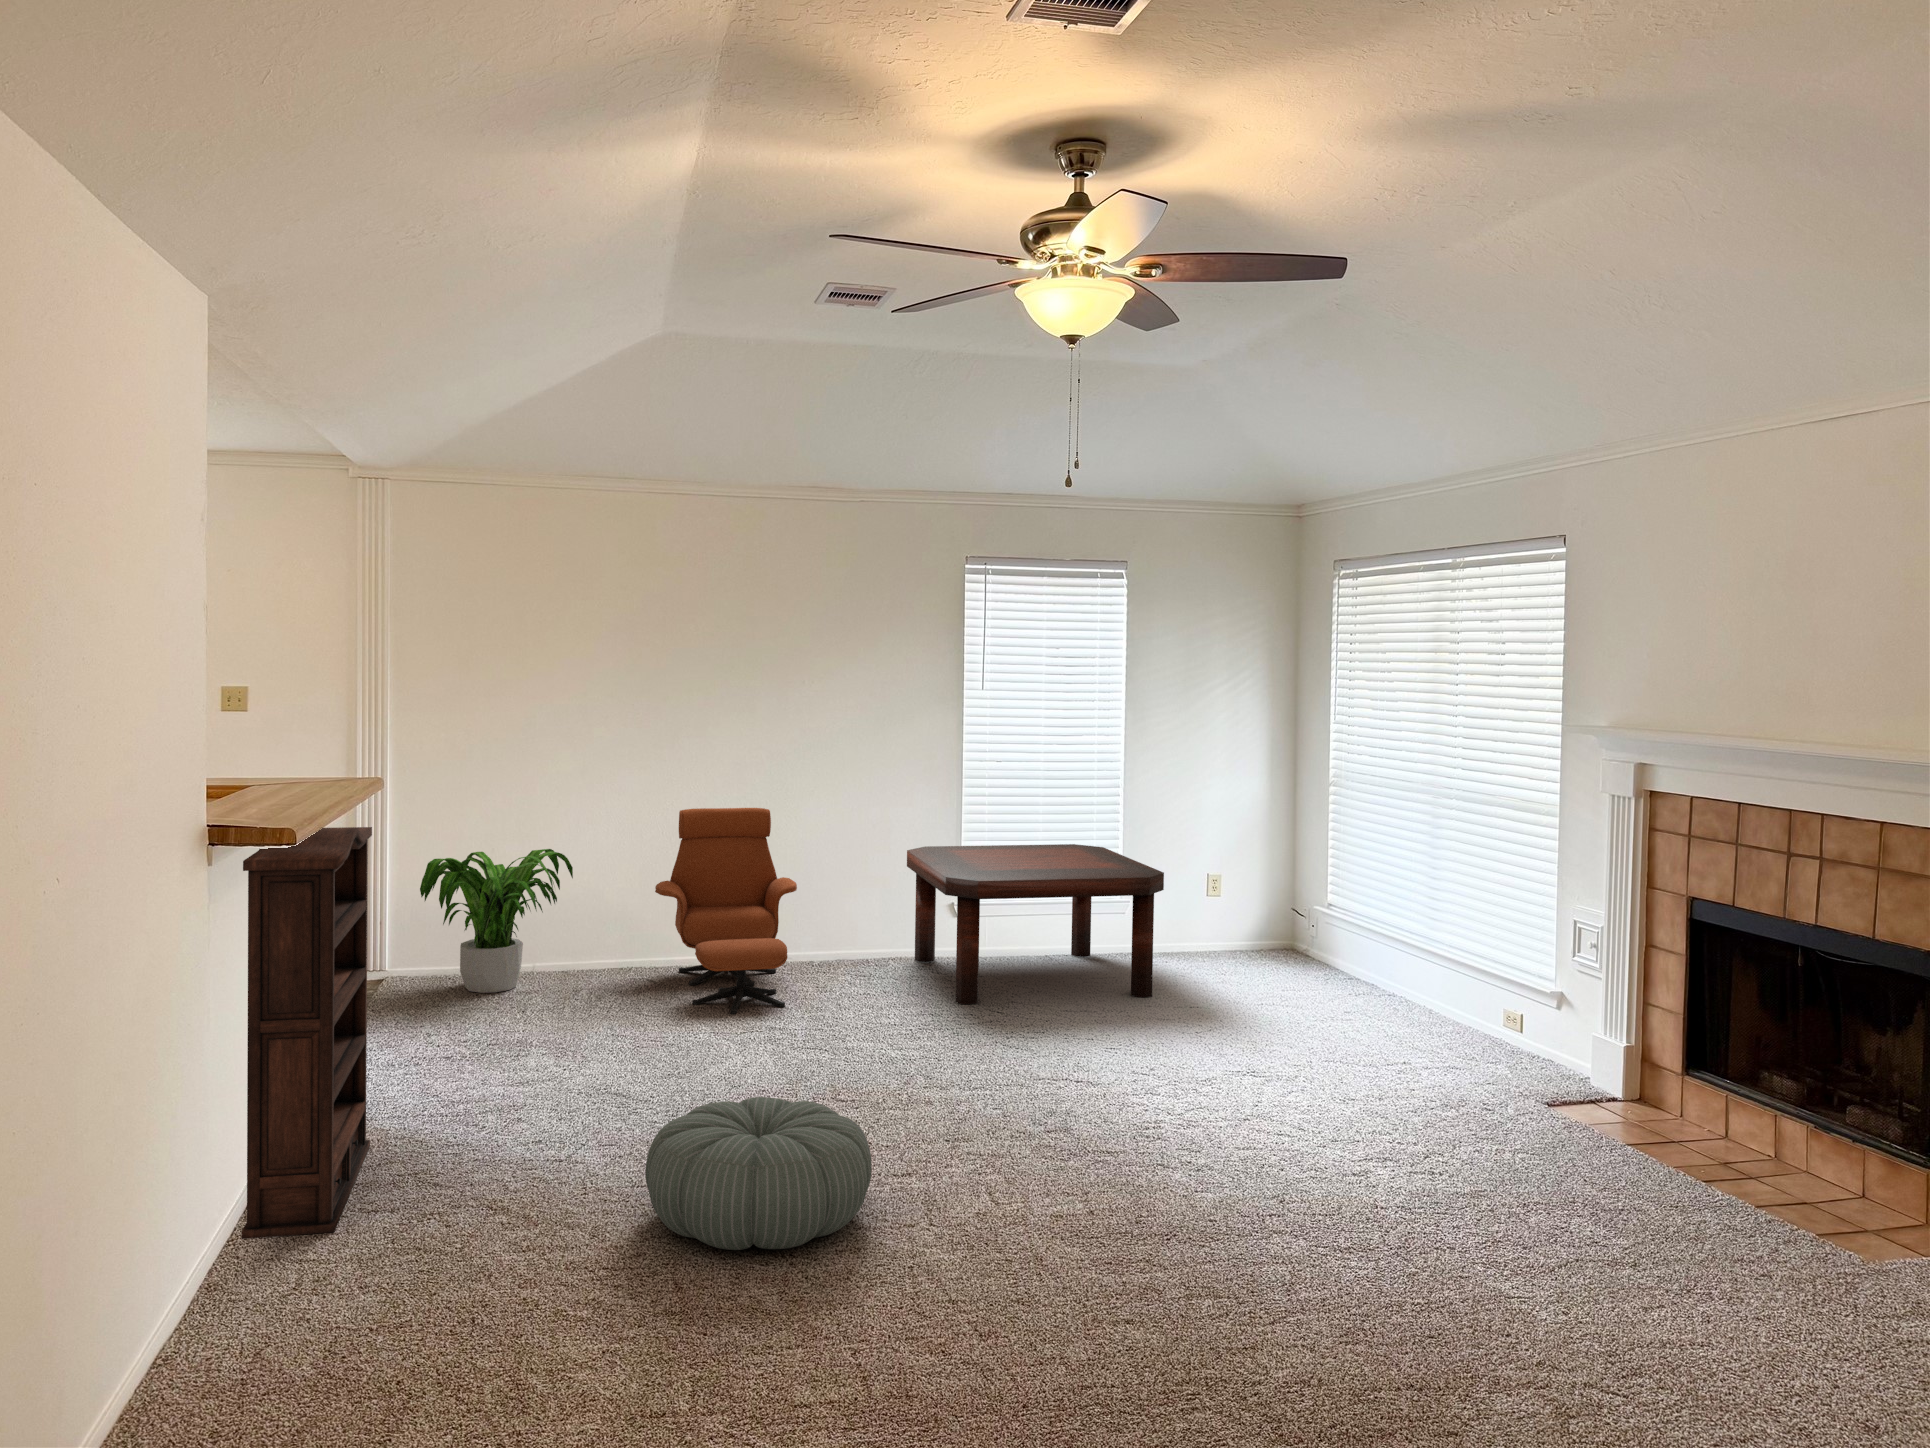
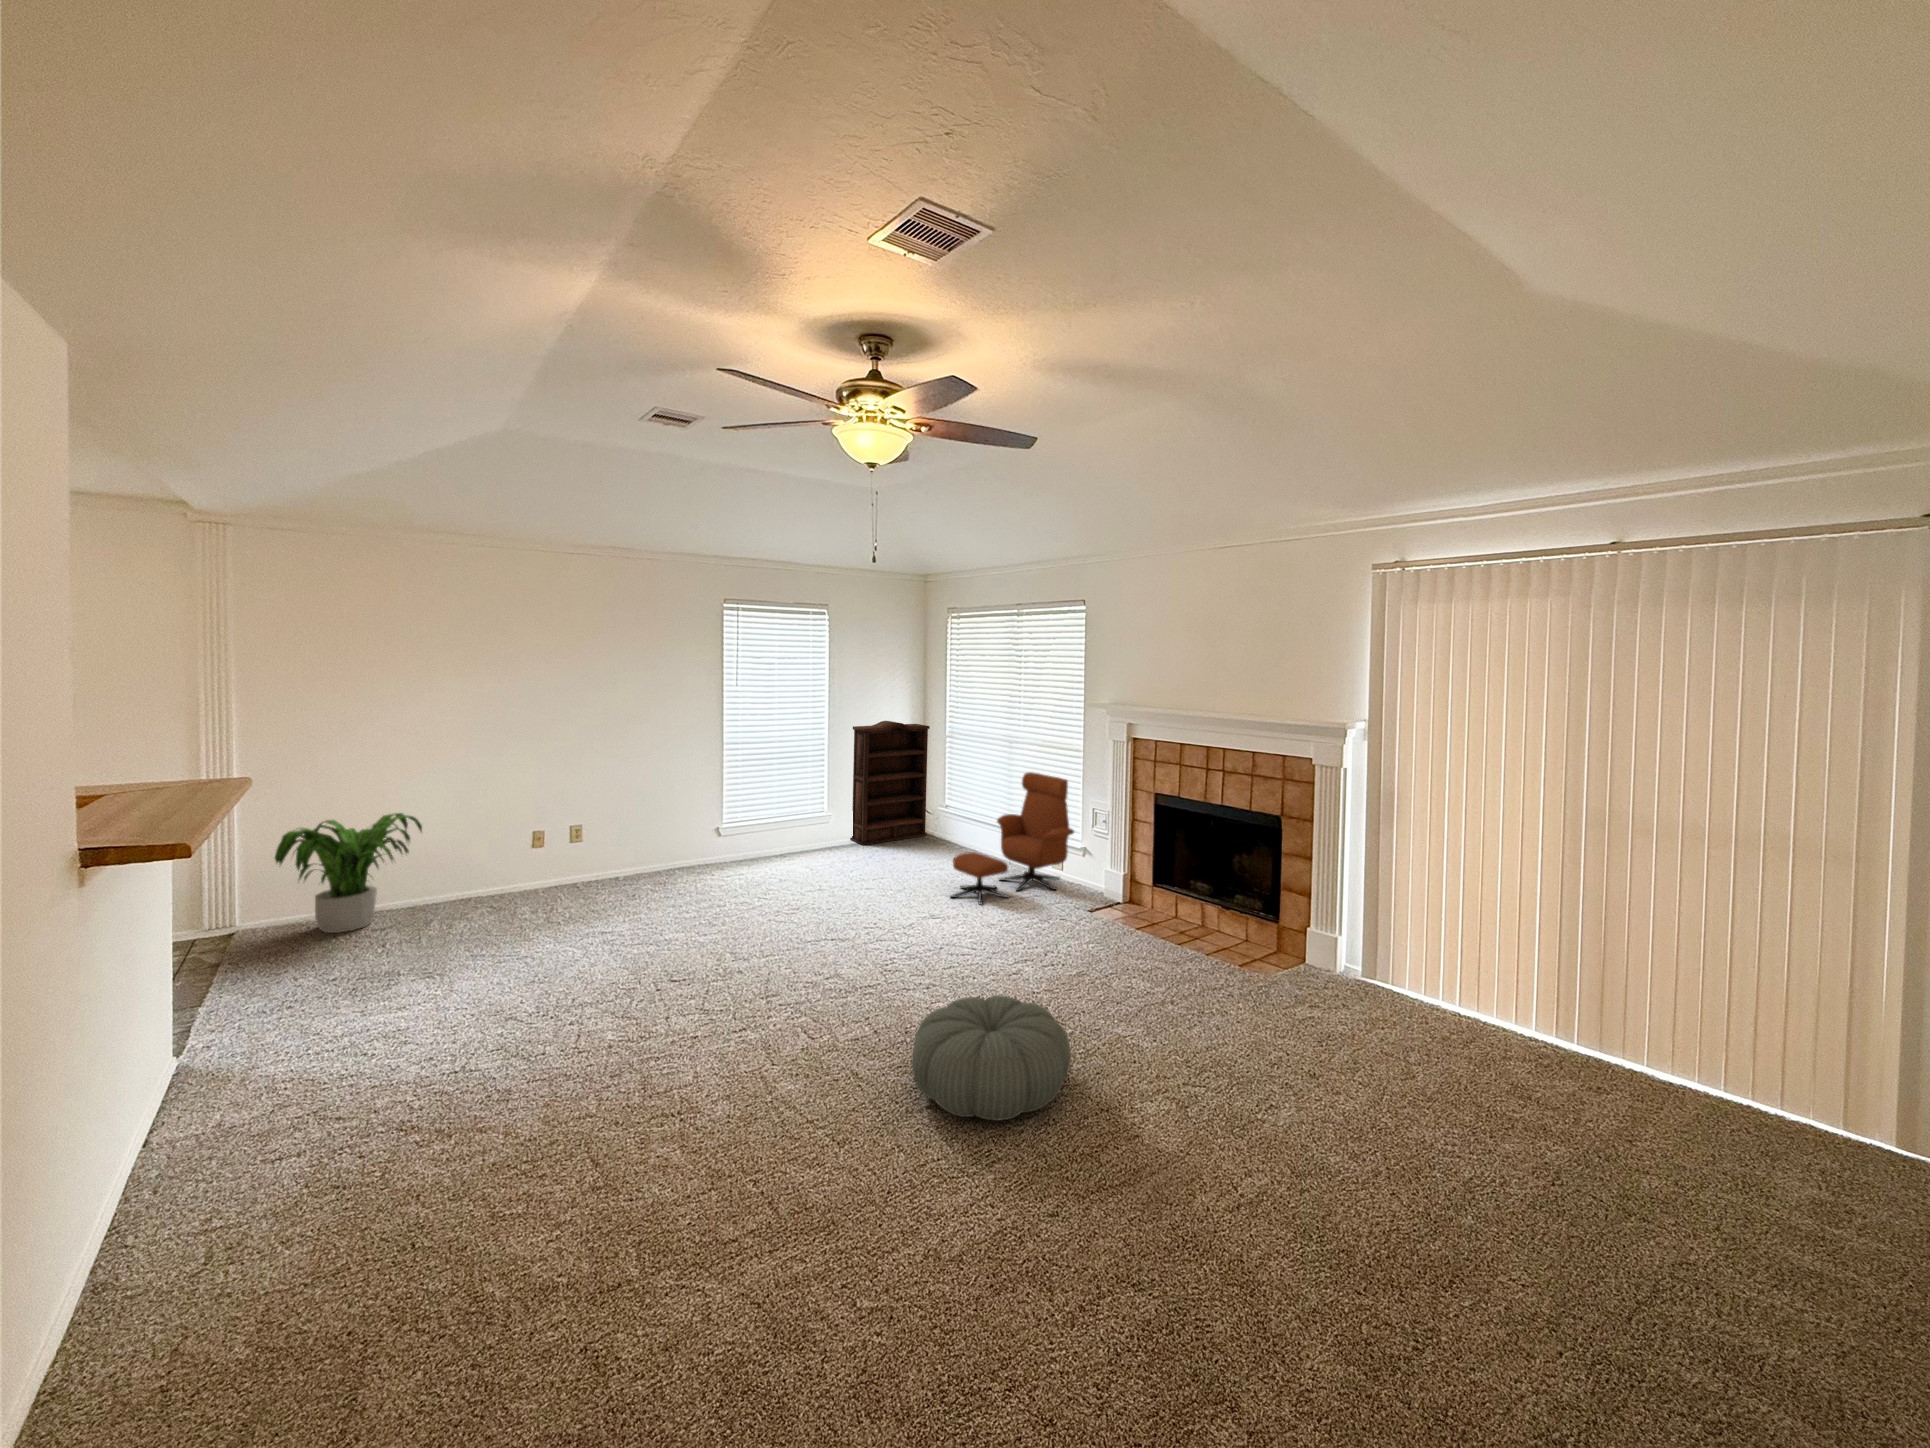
lounge chair: present [655,808,797,1014] -> present [950,772,1074,905]
bookshelf: present [242,827,372,1239] -> present [850,721,930,845]
coffee table: present [907,844,1164,1005] -> none [691,780,865,892]
pouf: present [645,1097,872,1250] -> present [911,995,1071,1121]

